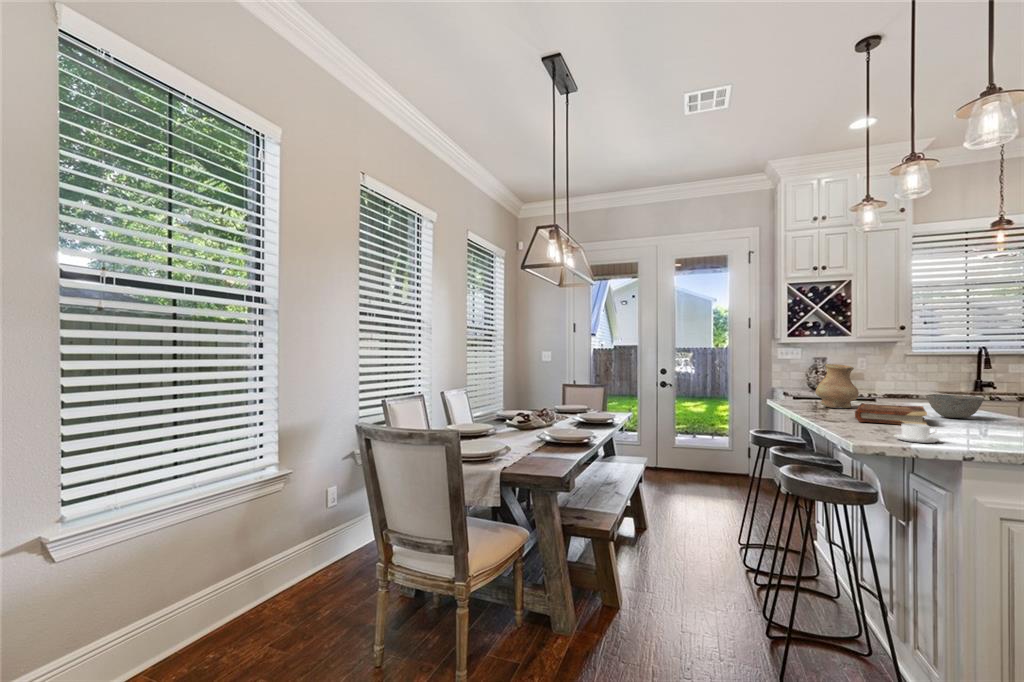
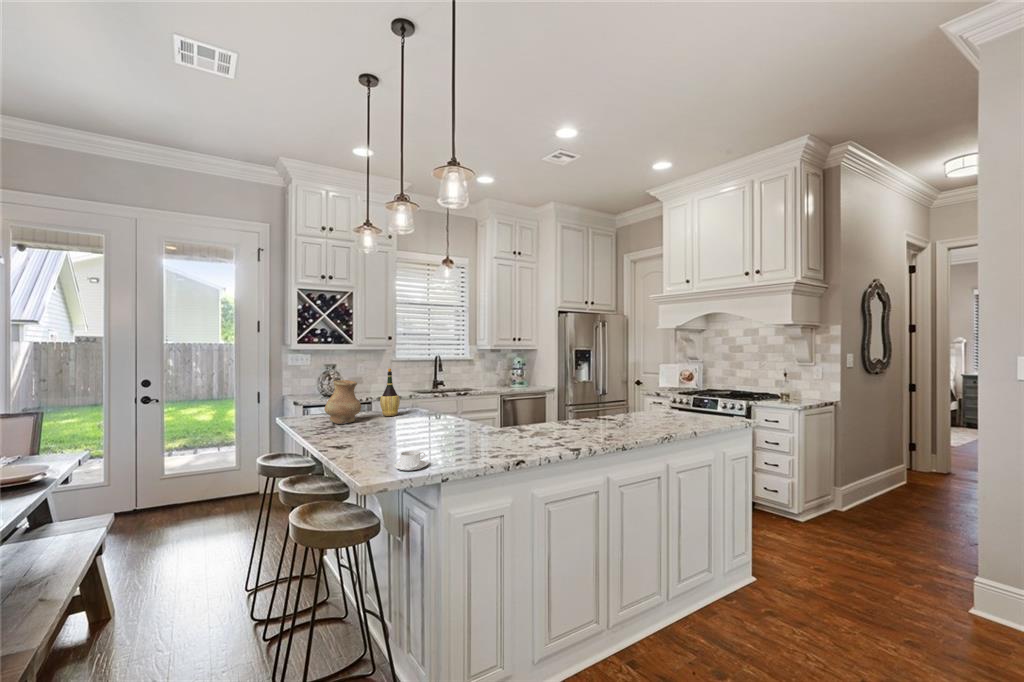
wine bottle: none [884,355,912,409] -> present [380,369,400,416]
bowl: present [925,394,984,418] -> none [410,403,446,424]
book: present [855,403,927,425] -> none [360,418,414,445]

